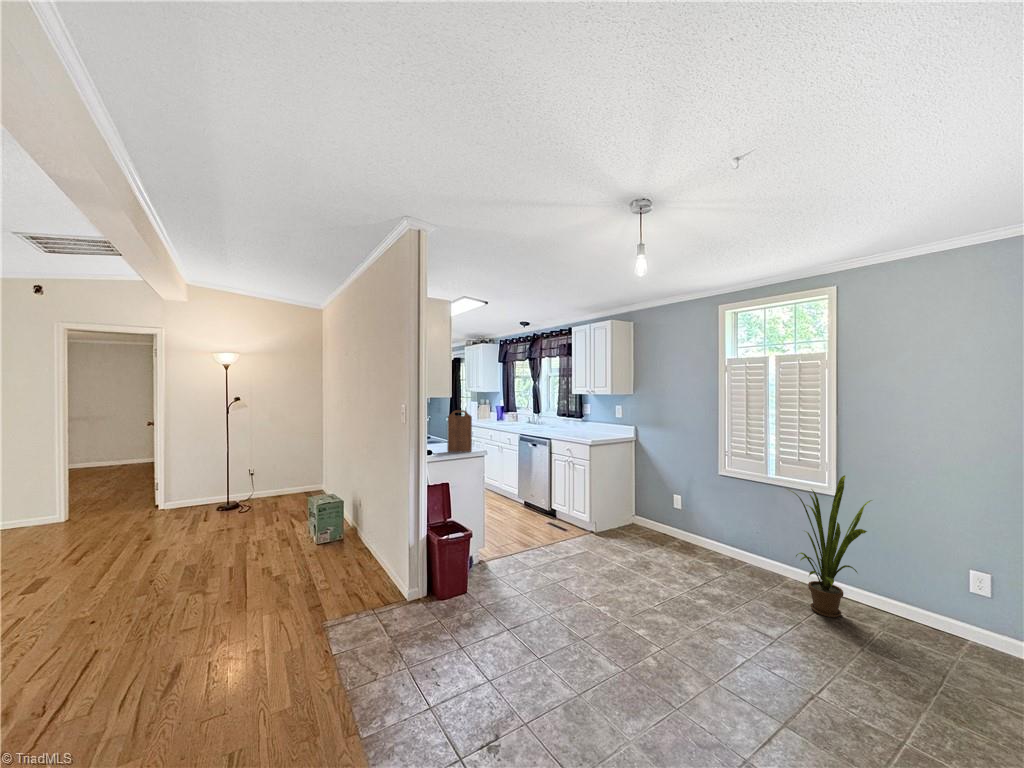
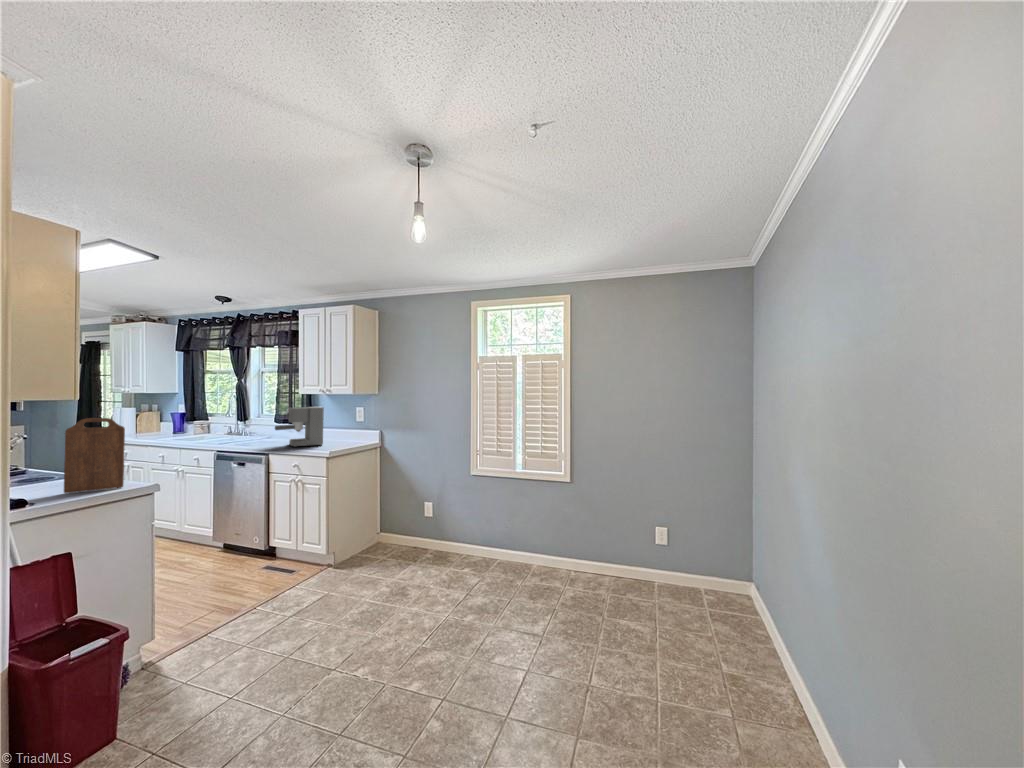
coffee maker: none [555,404,589,436] -> present [275,407,324,447]
house plant: present [789,475,872,618] -> none [535,462,600,594]

